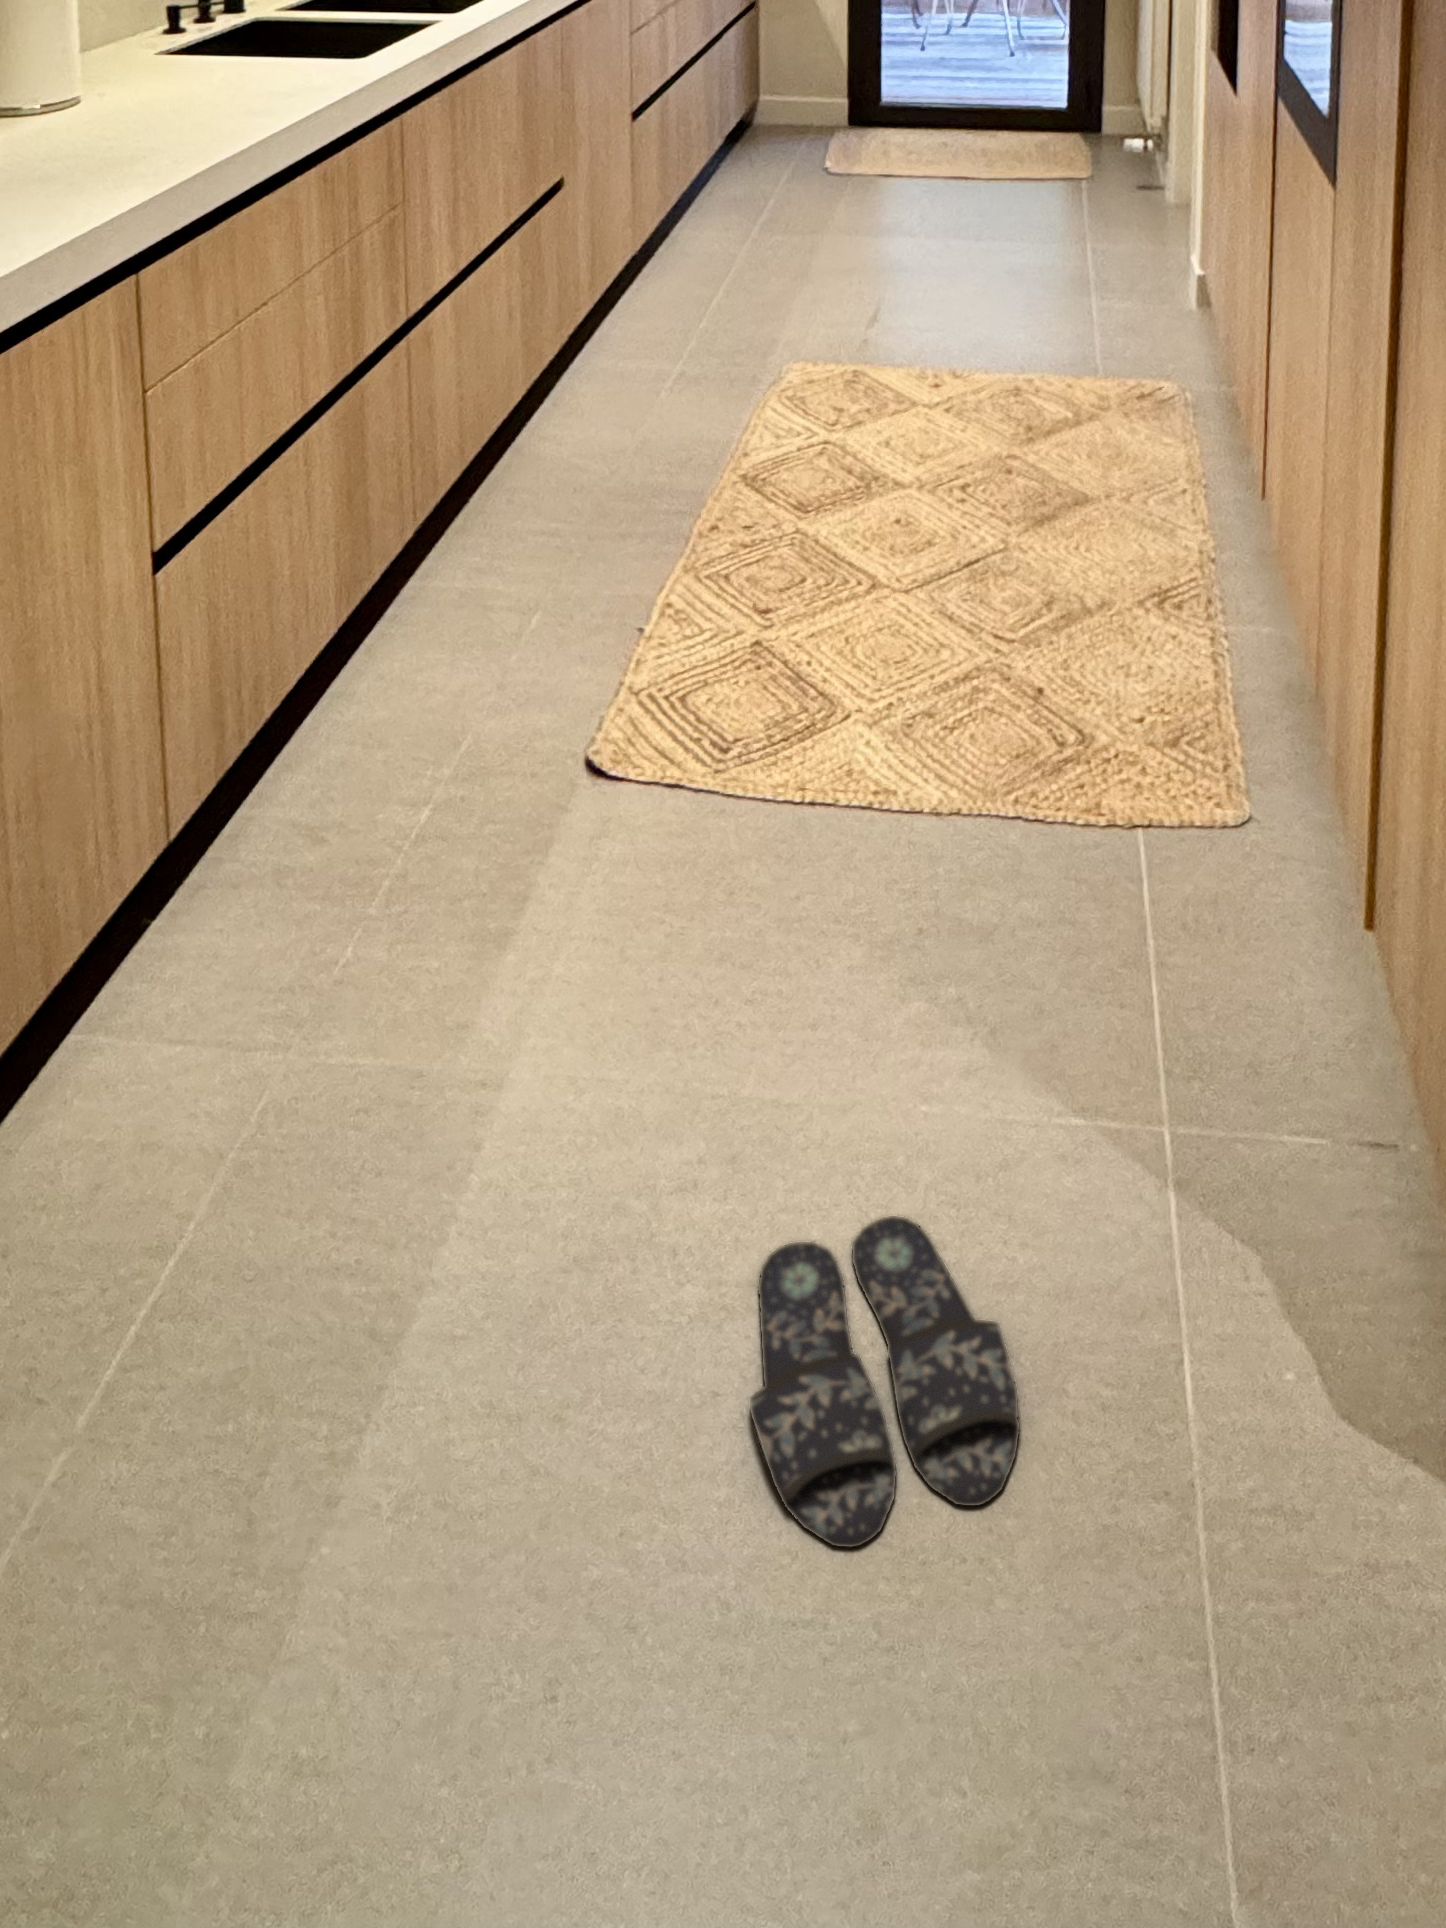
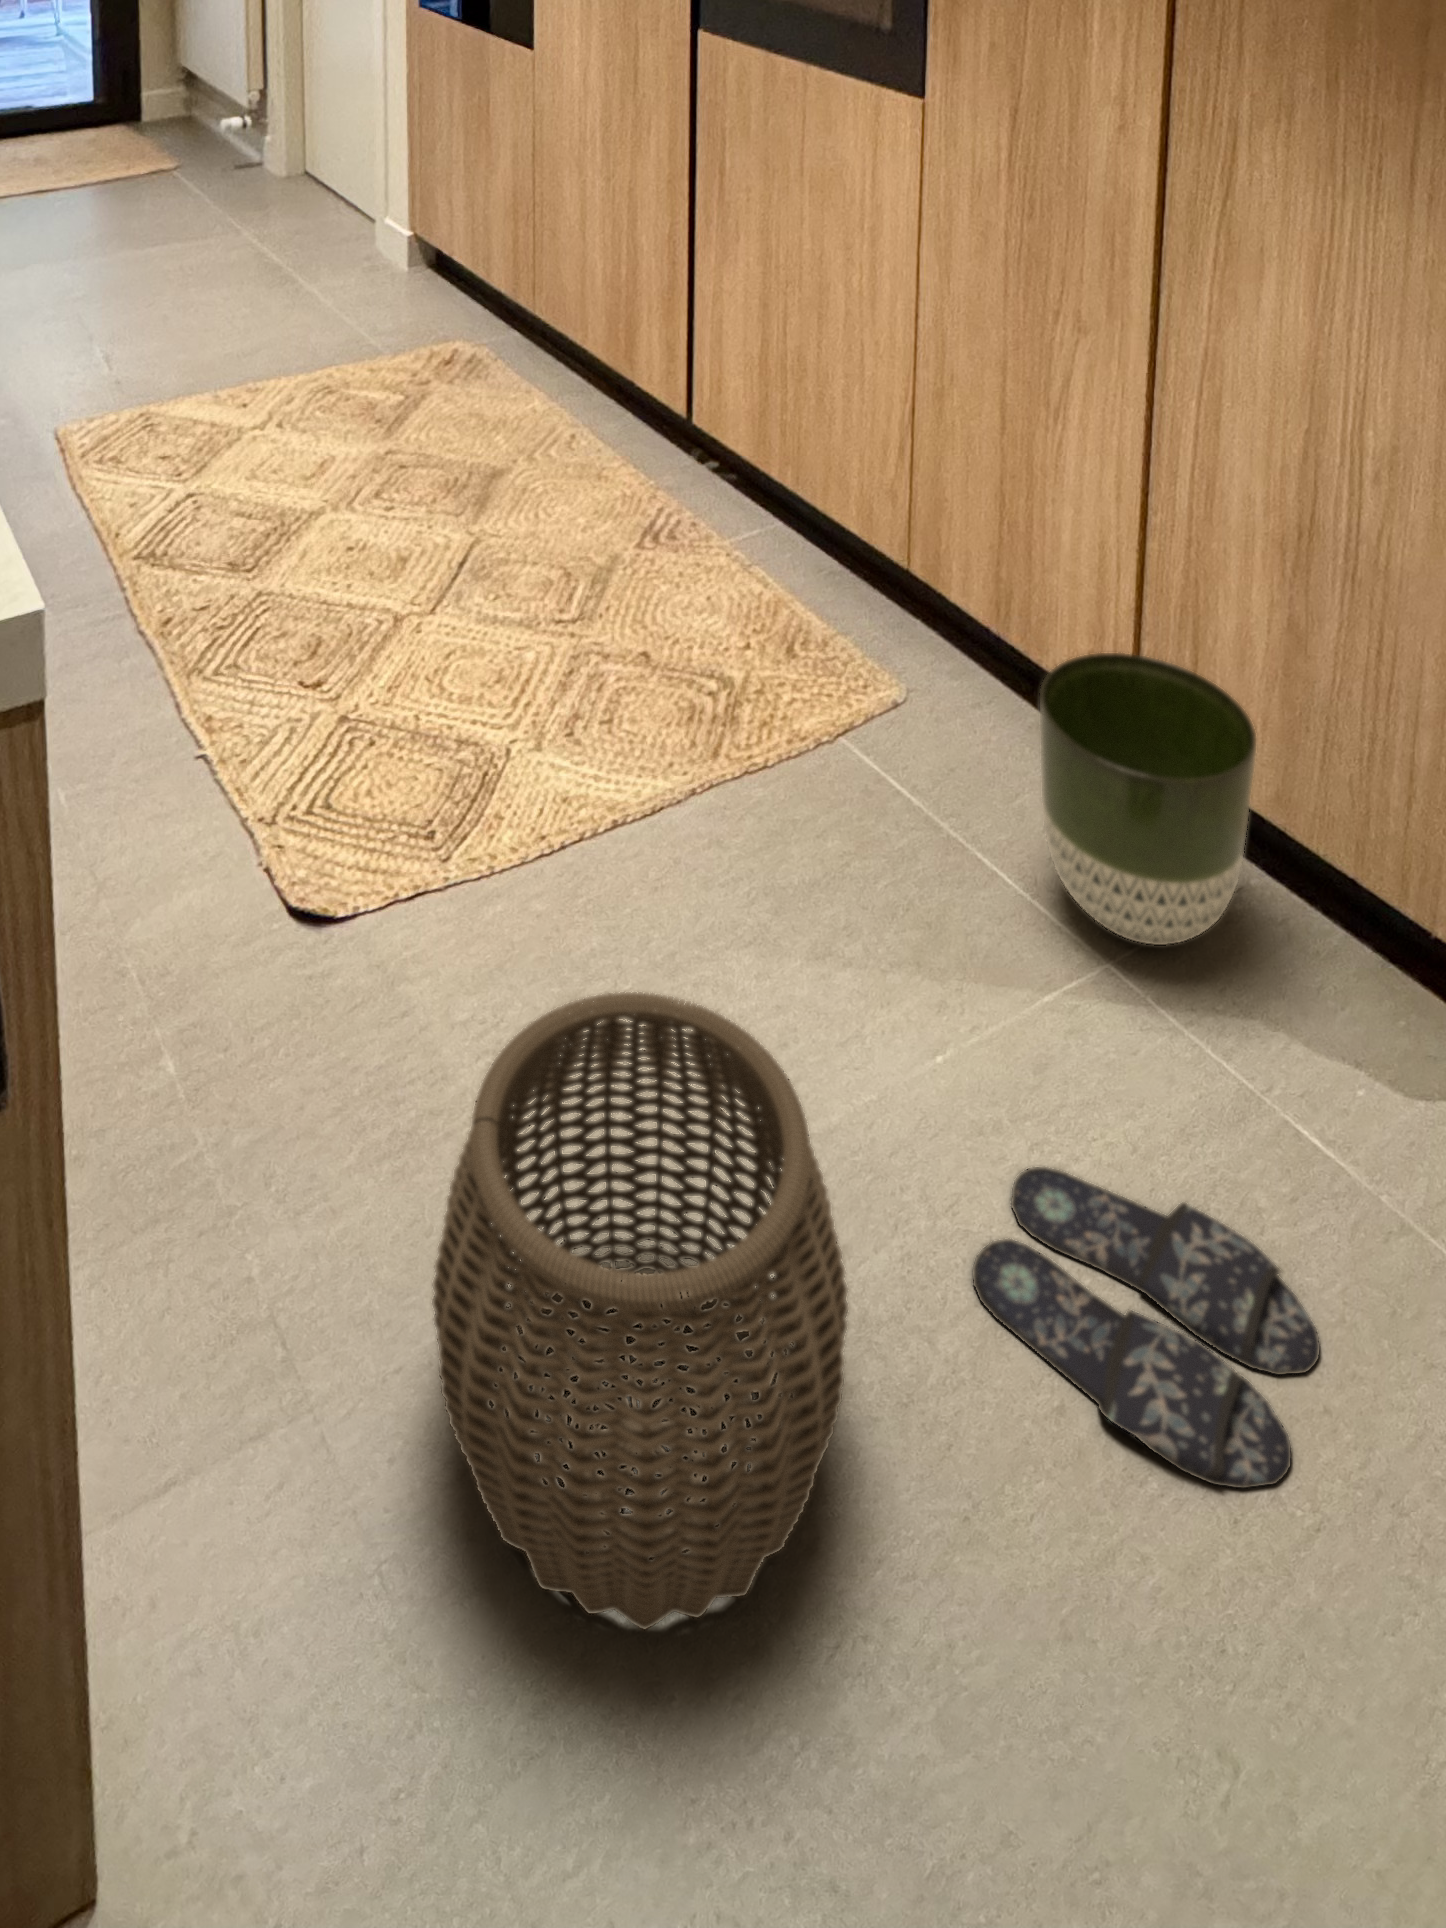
planter: none [1148,812,1376,1147] -> present [1040,653,1256,945]
woven basket: none [271,833,622,1307] -> present [432,992,848,1629]

